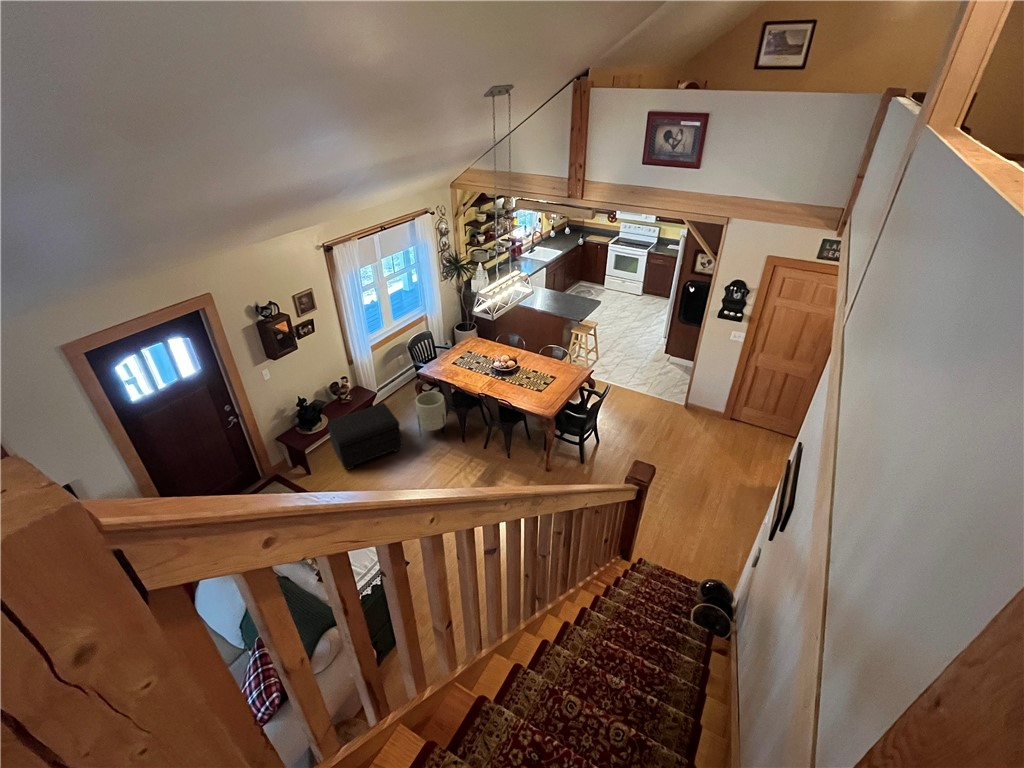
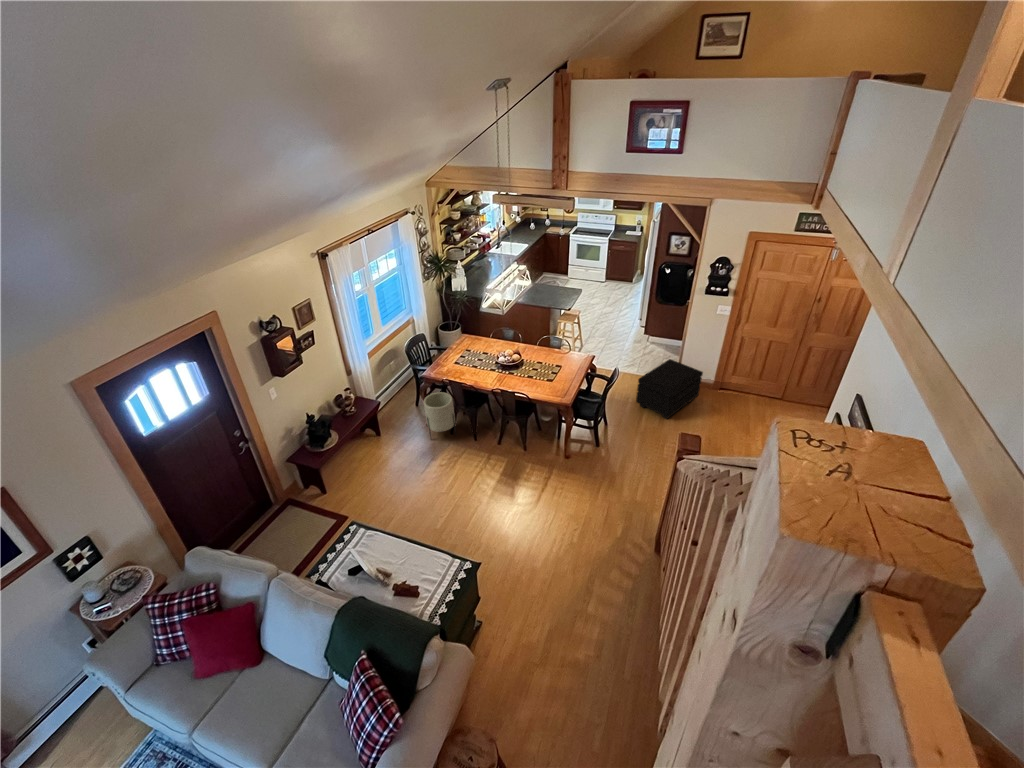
footstool: present [328,403,403,469] -> present [636,359,703,419]

